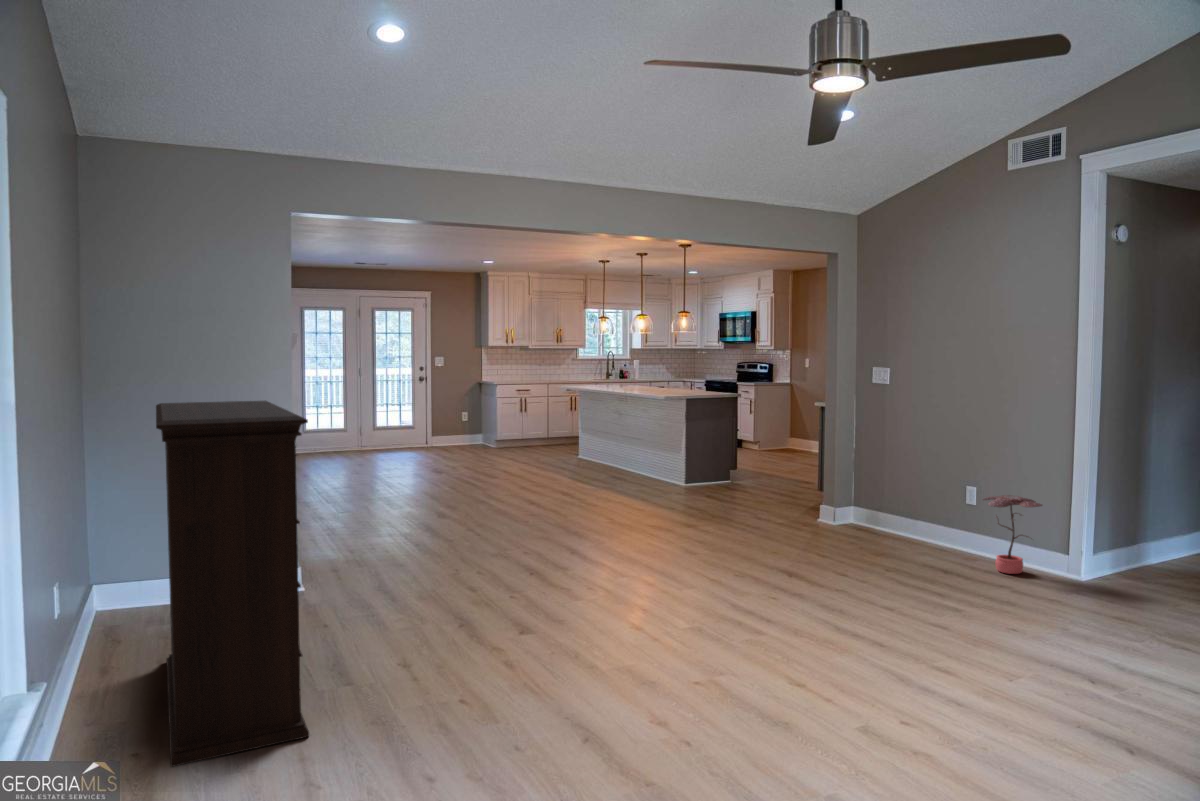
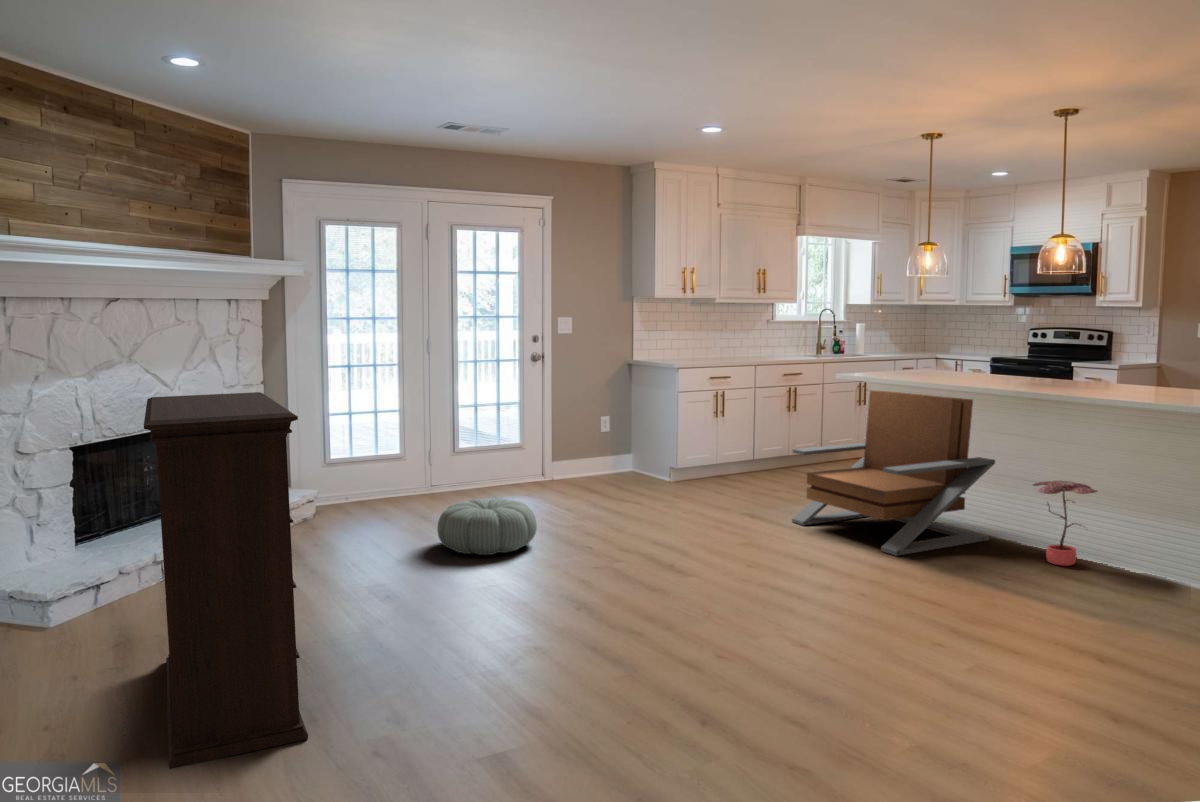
lounge chair: none [759,412,947,565] -> present [792,390,995,556]
pouf: none [429,509,523,562] -> present [437,498,537,555]

